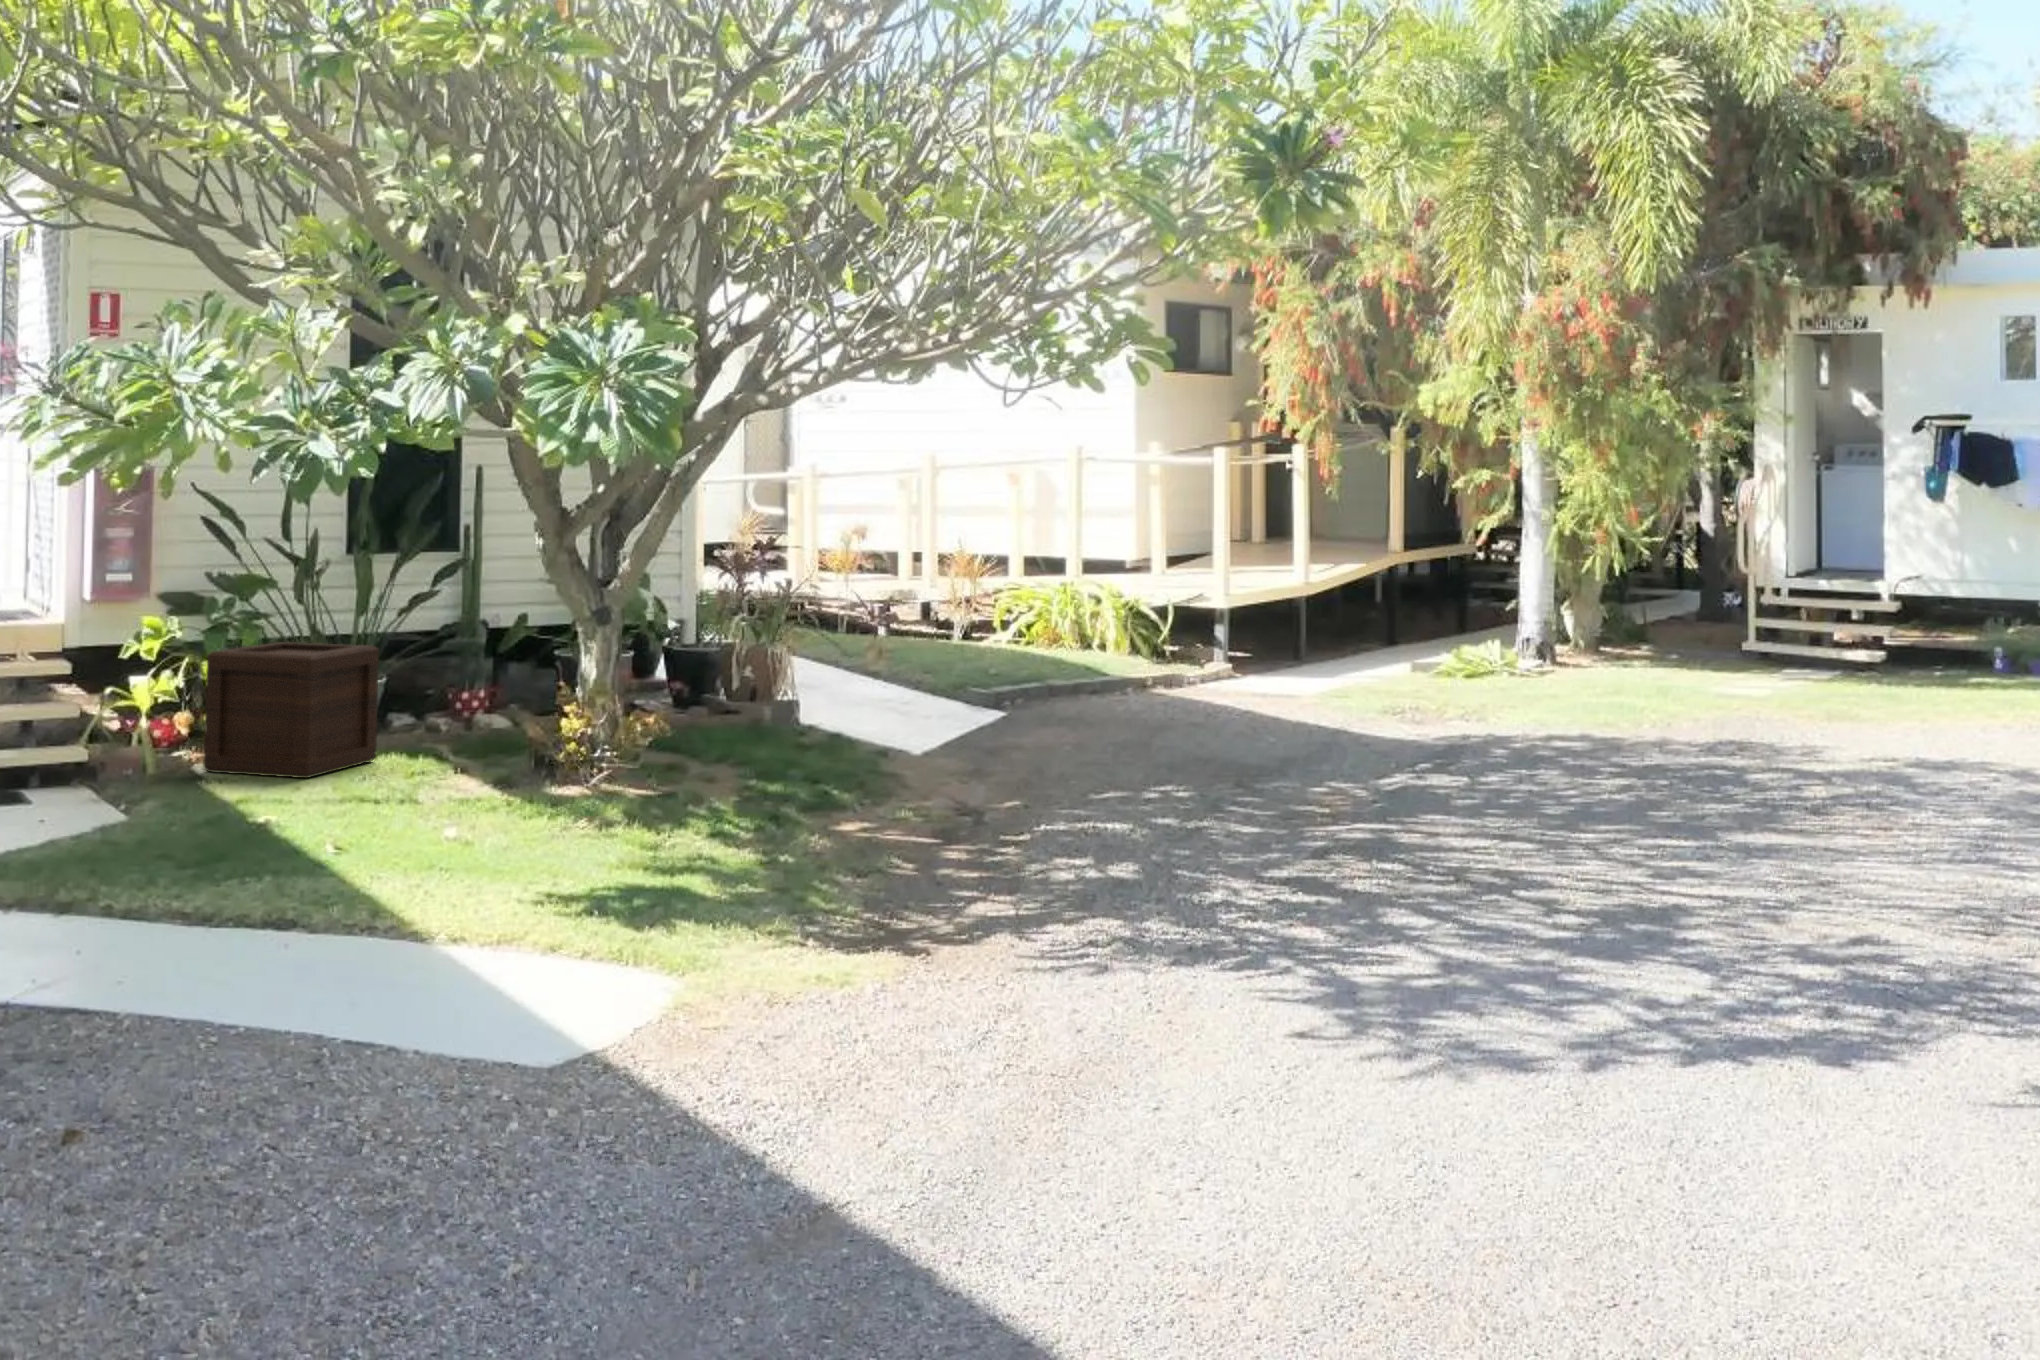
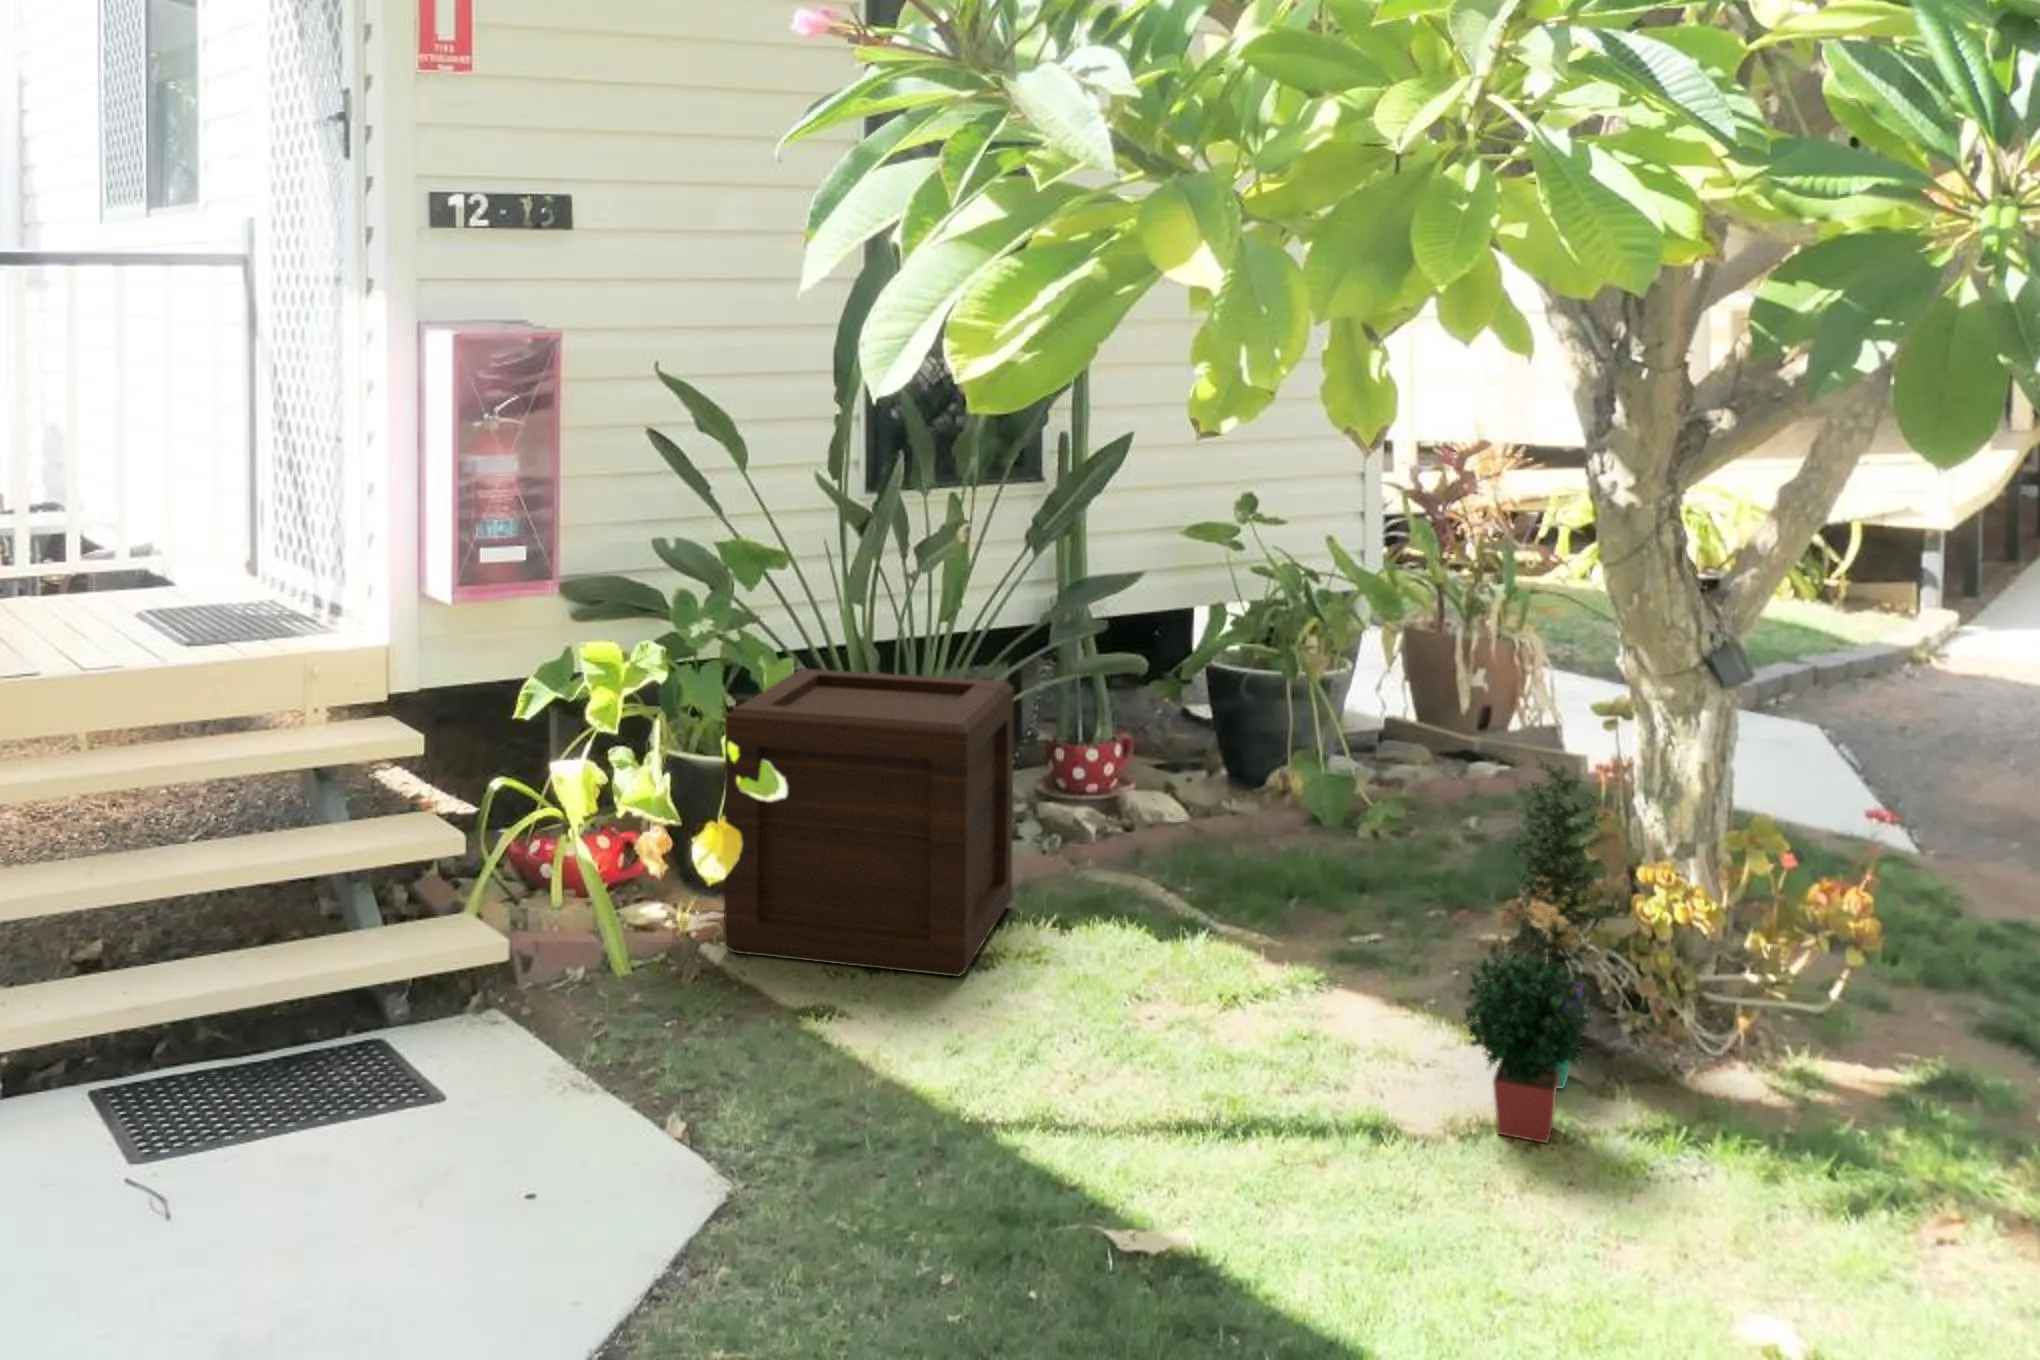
potted plant: none [451,665,582,814] -> present [1465,756,1611,1143]

